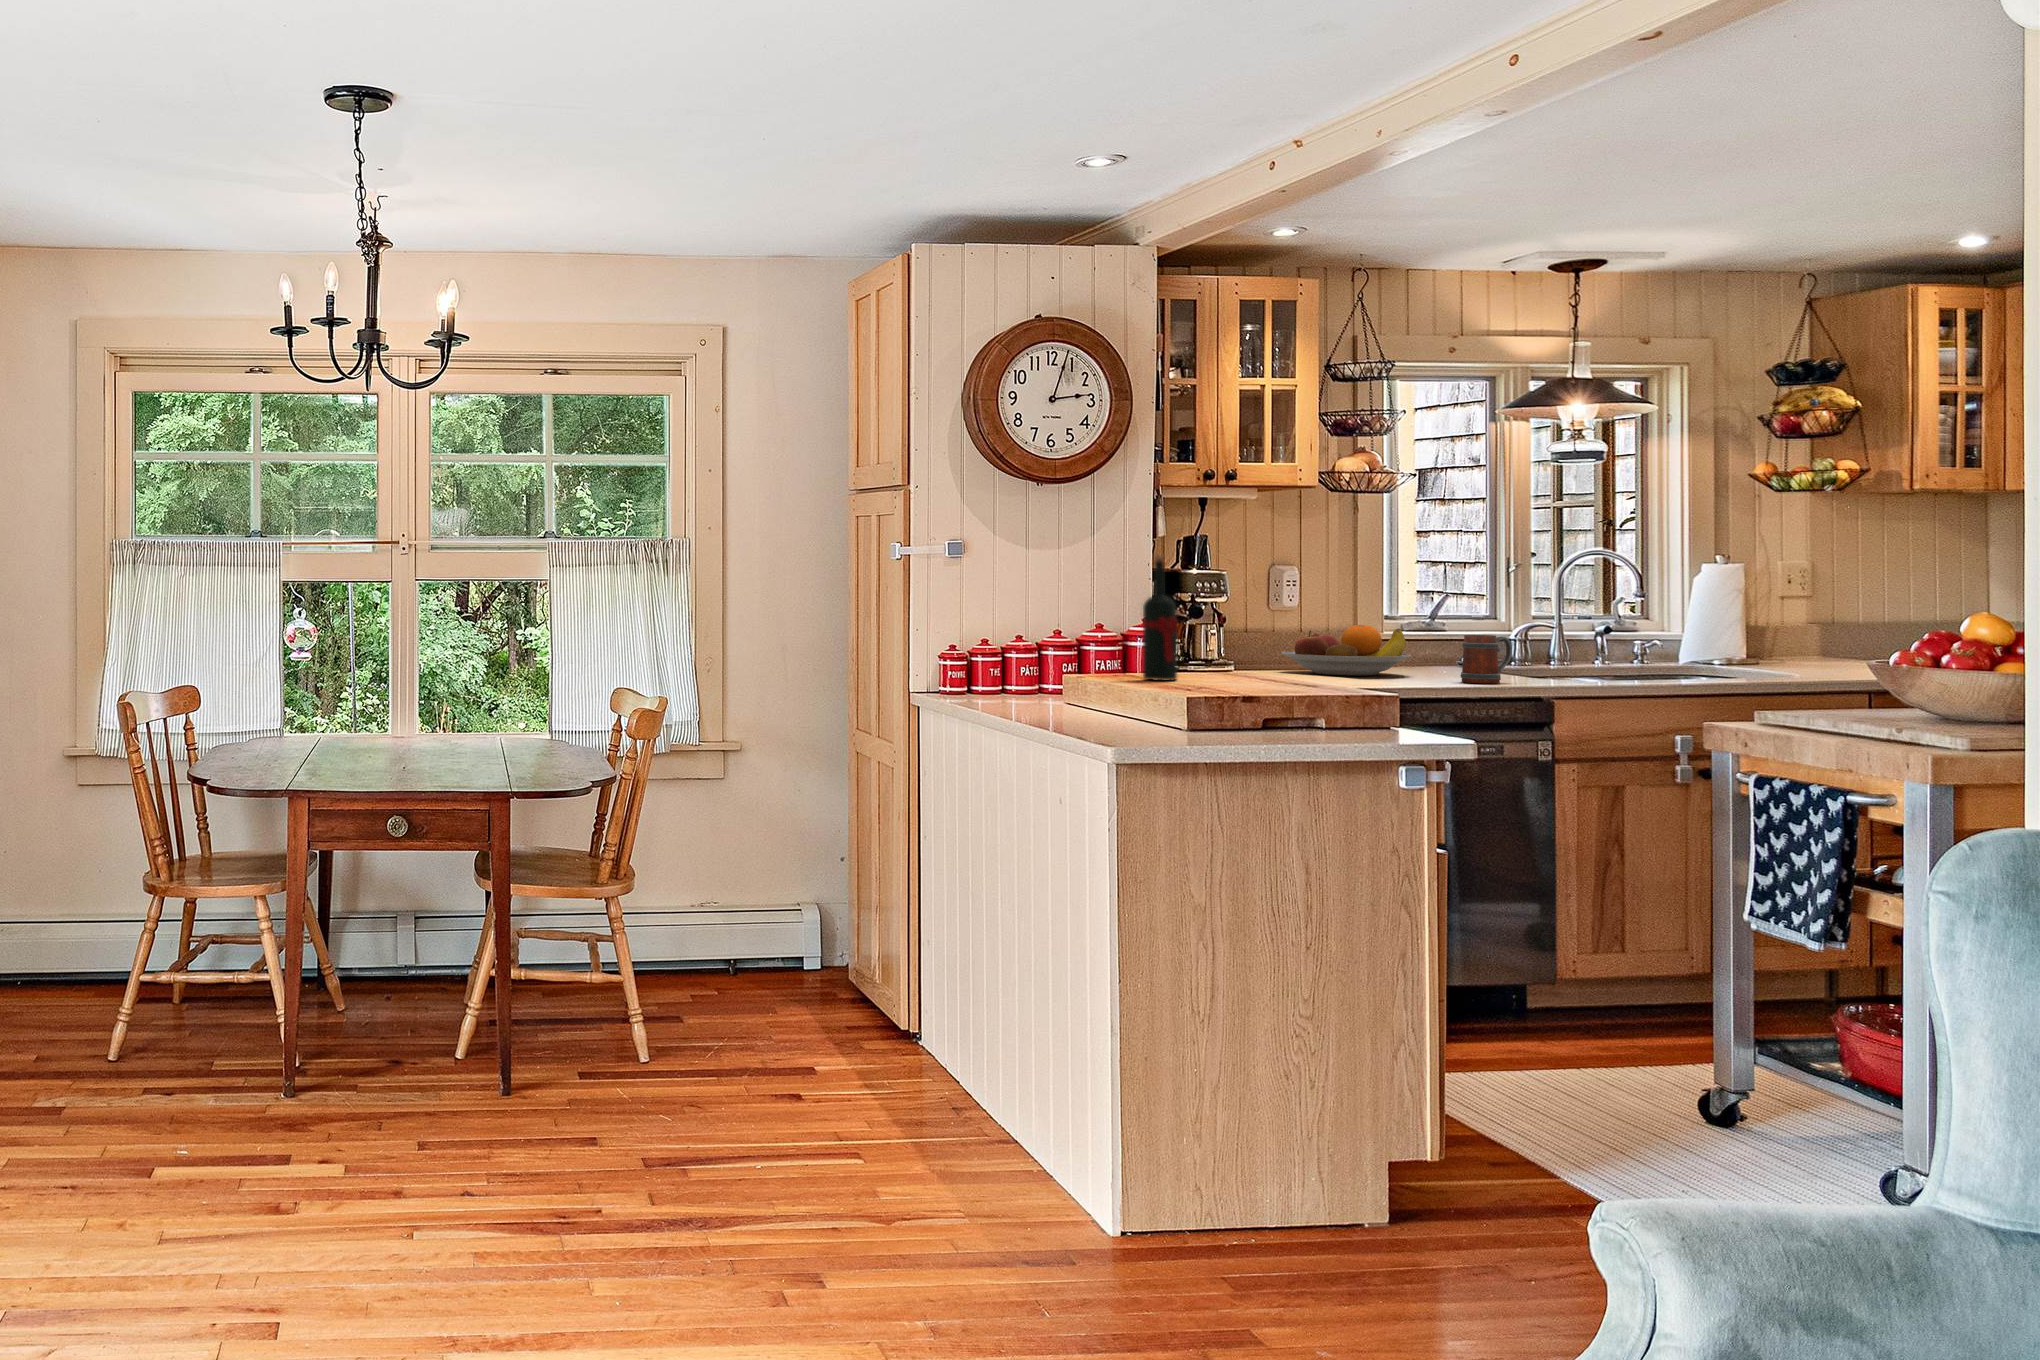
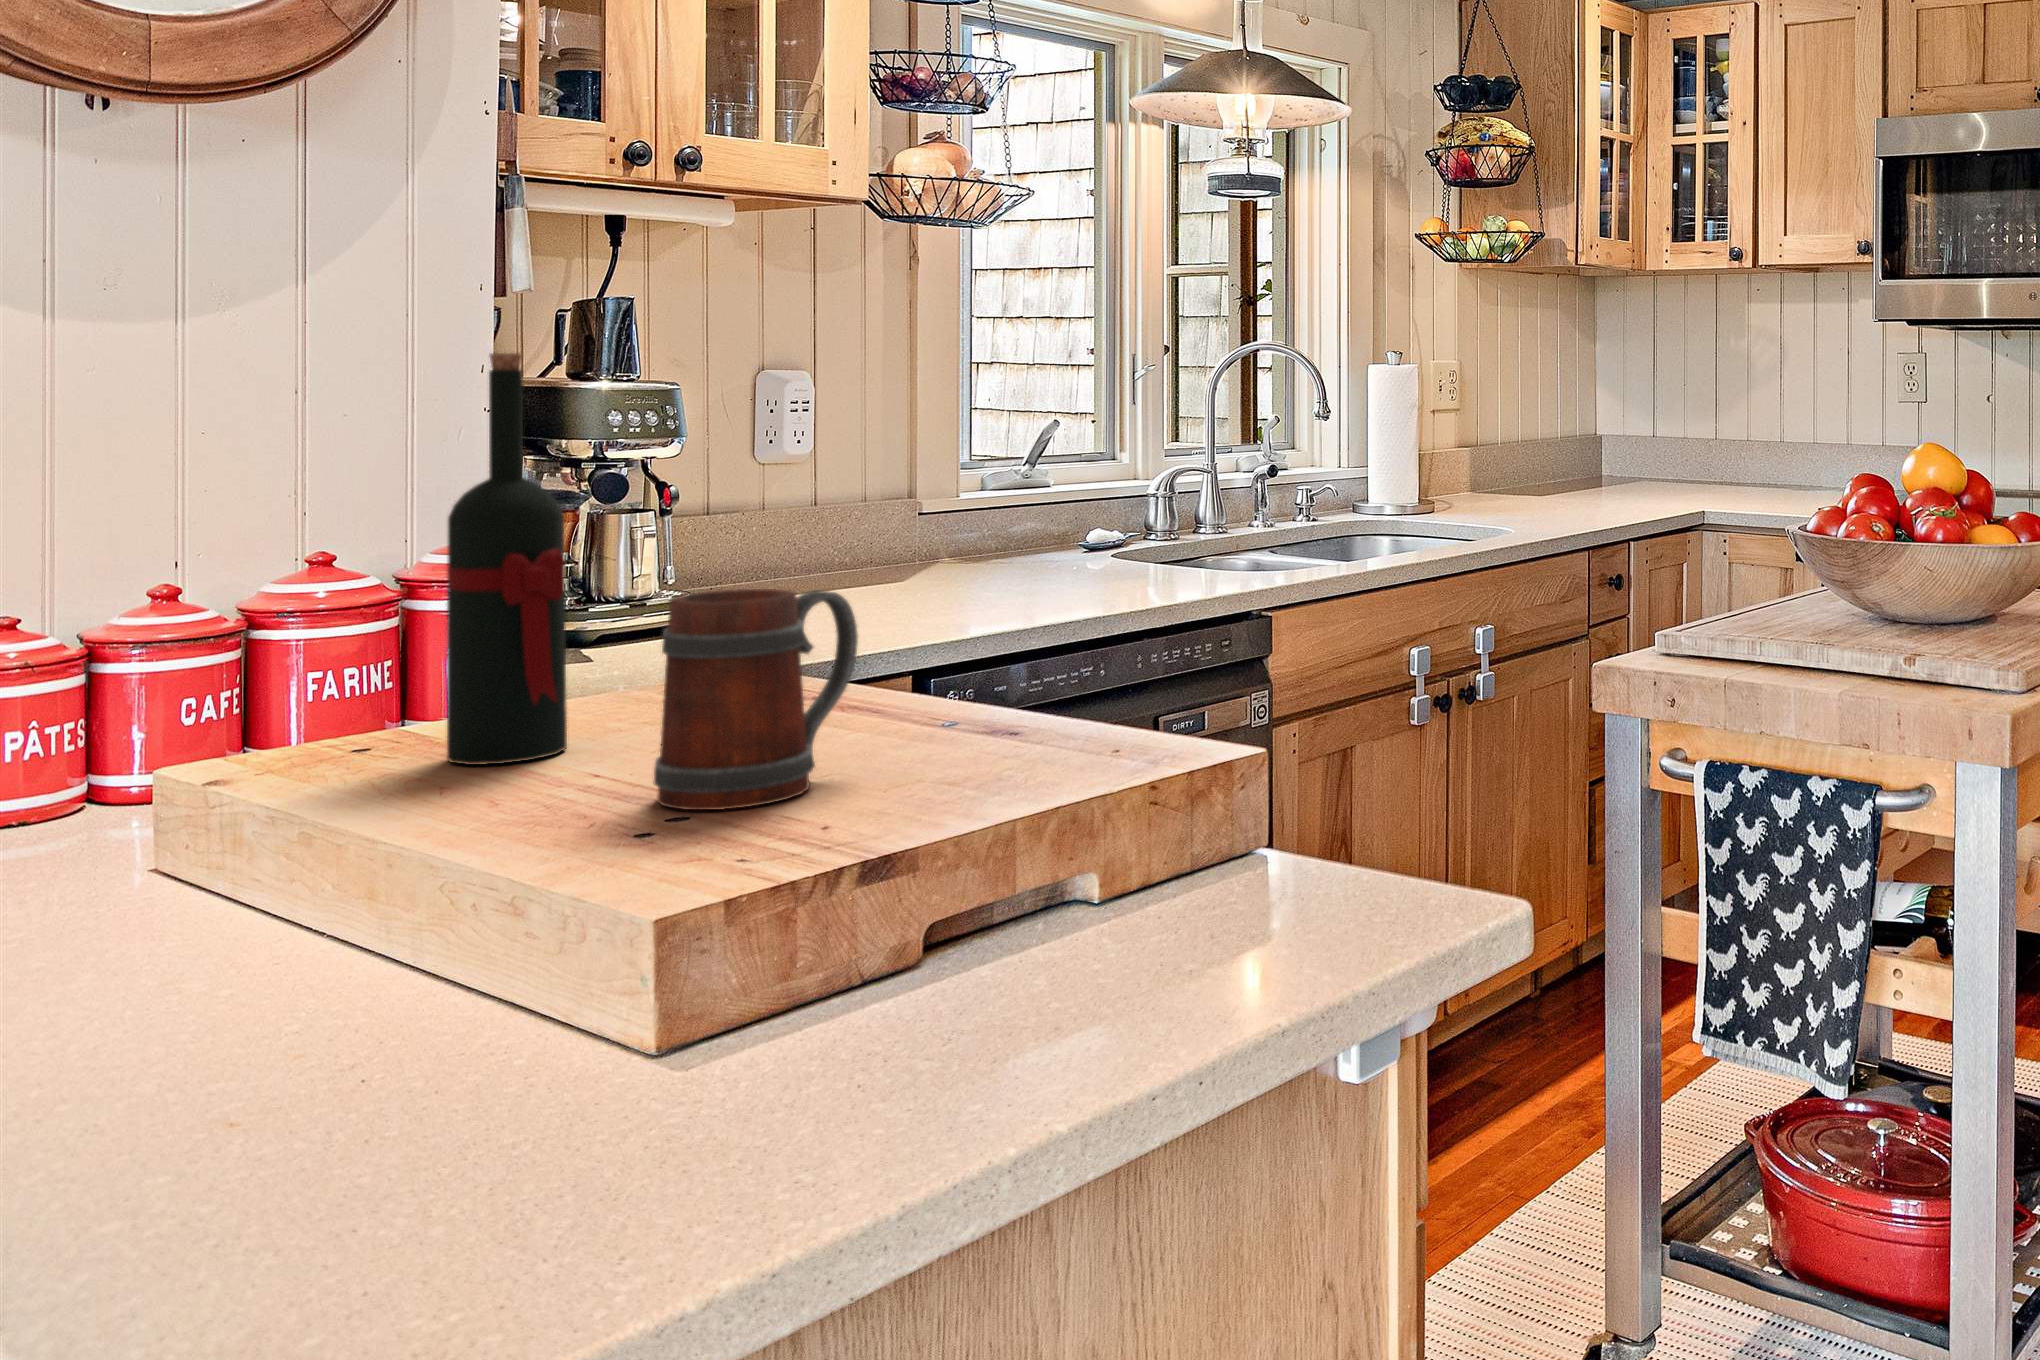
fruit bowl: present [1282,625,1411,676] -> none [785,486,1031,592]
mug: present [1461,635,1512,683] -> present [654,589,858,810]

